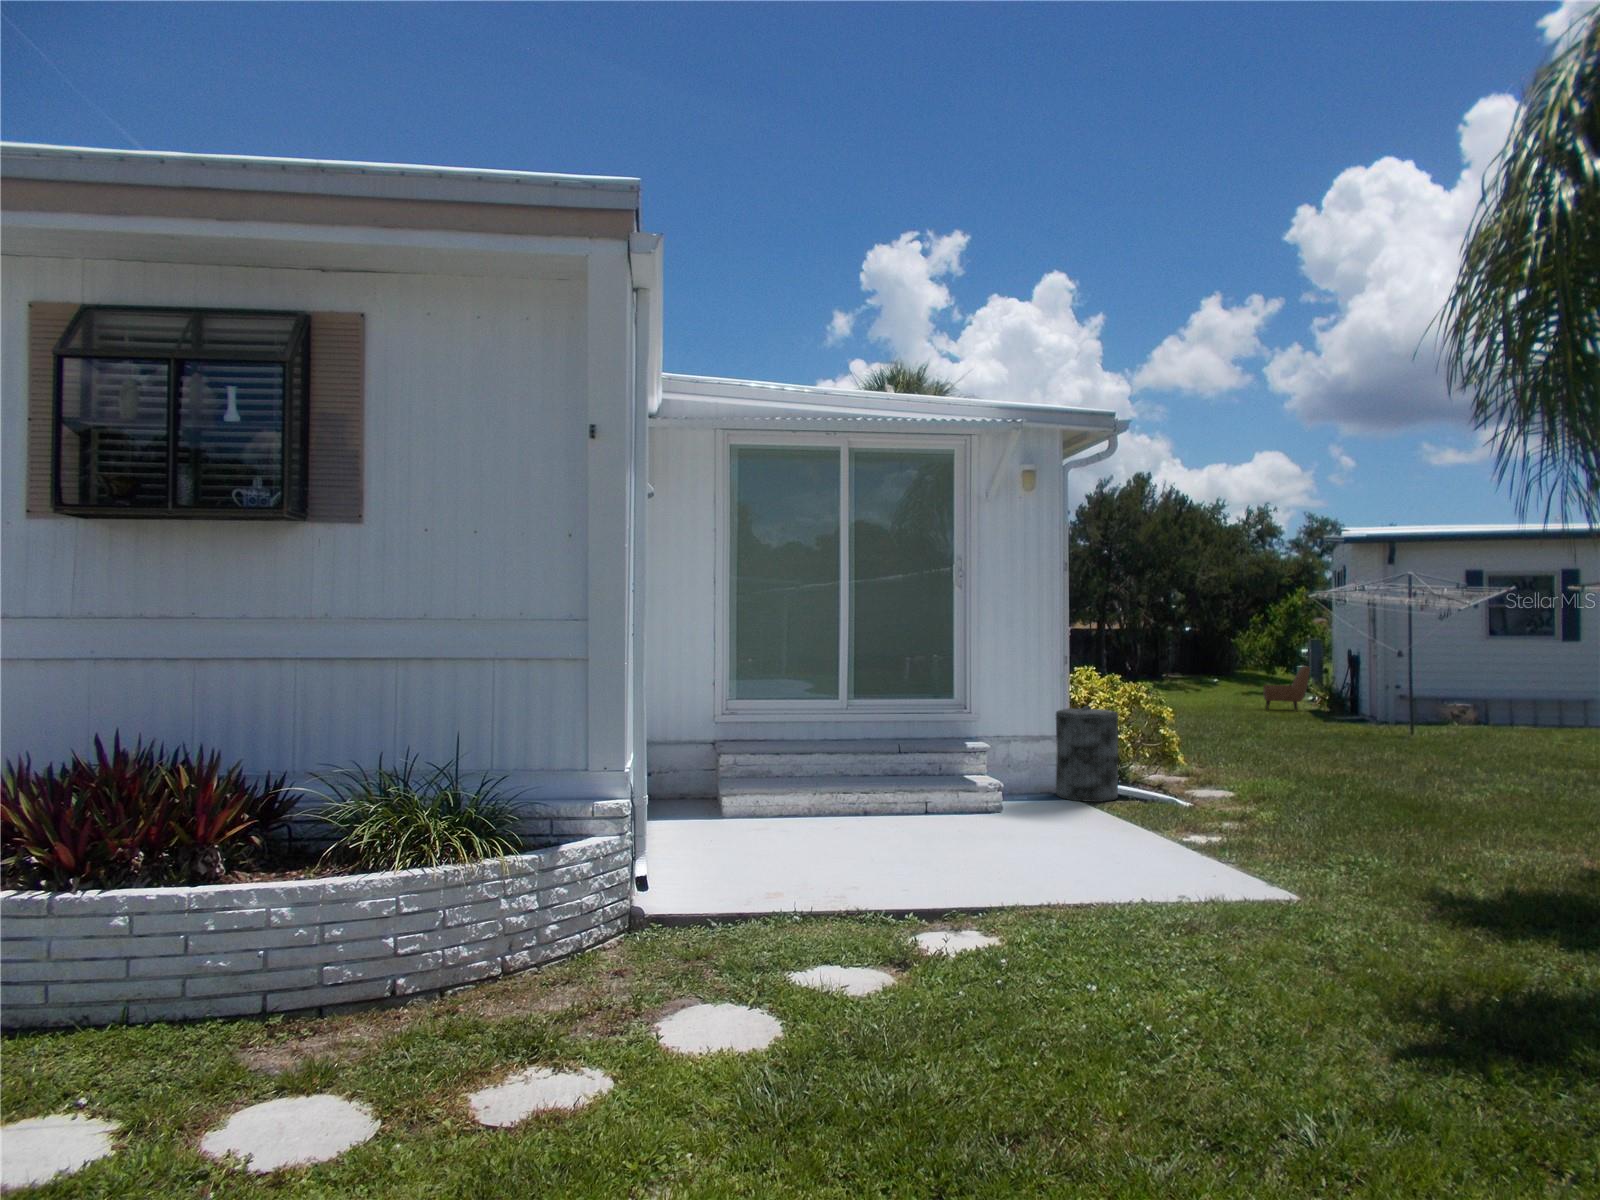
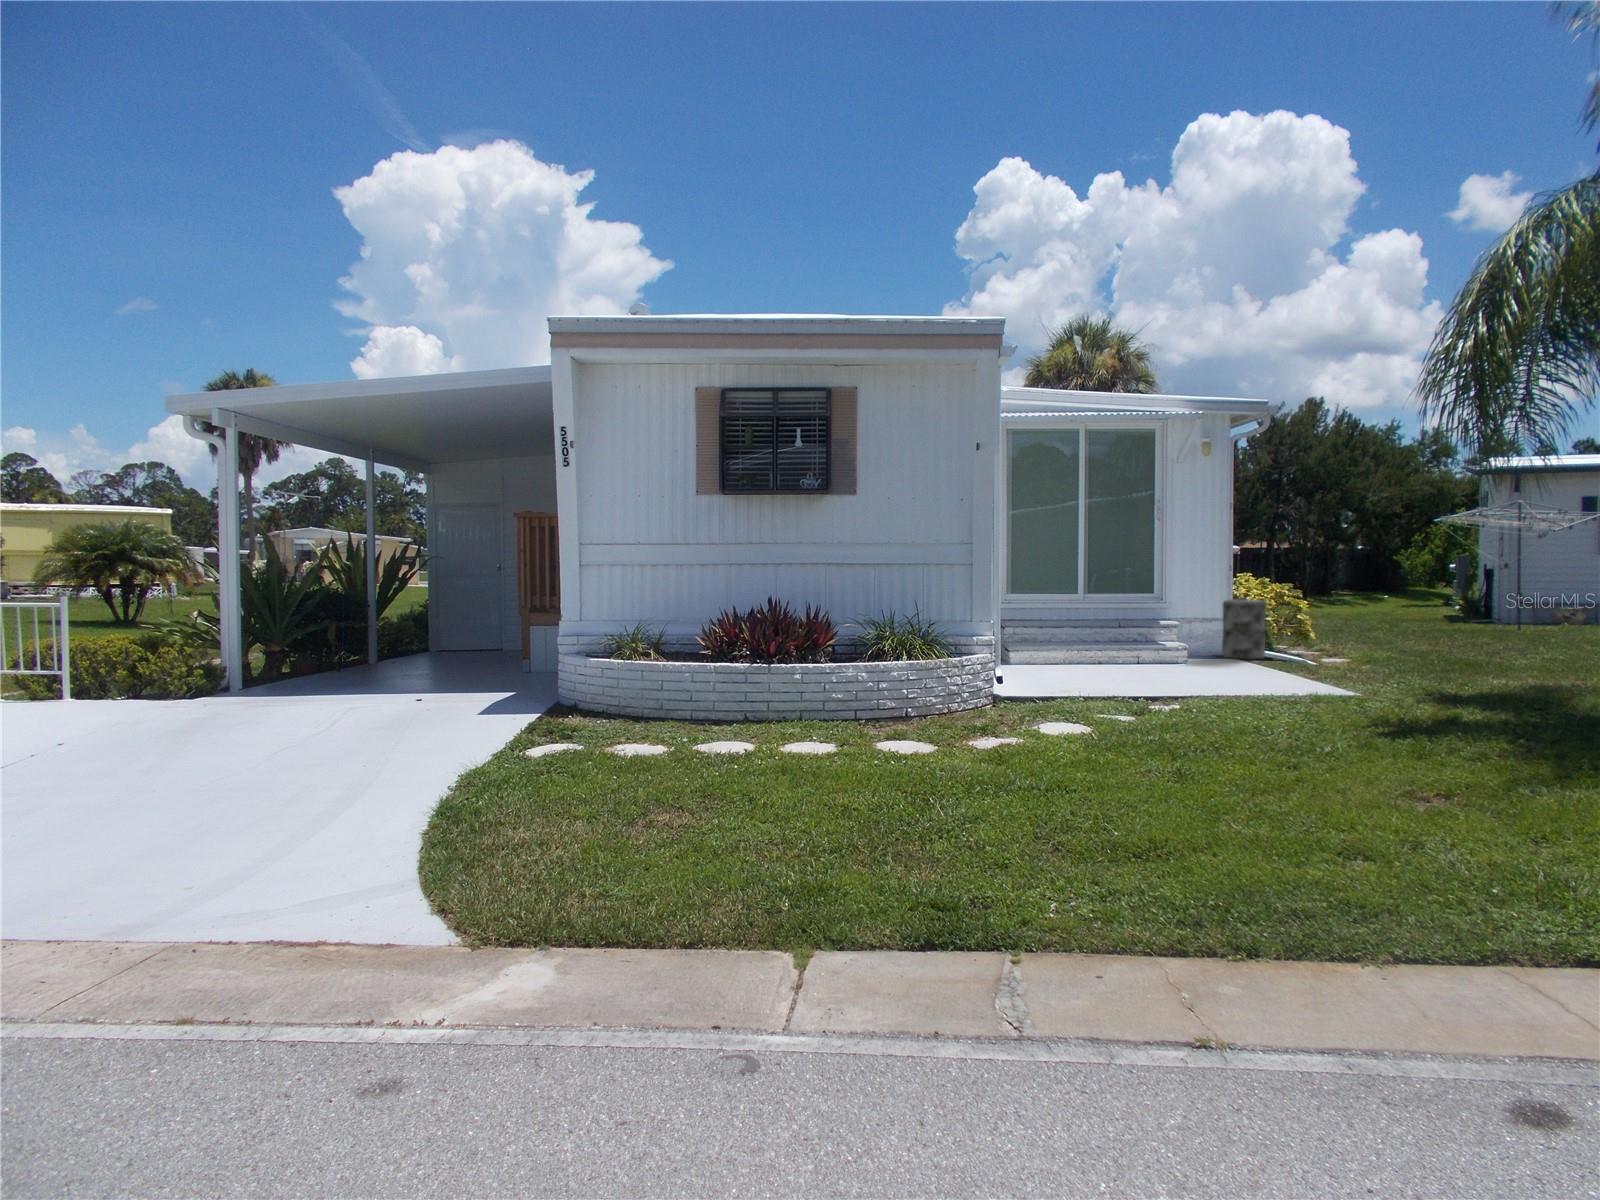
chair: present [1263,666,1310,710] -> none [1412,575,1456,615]

